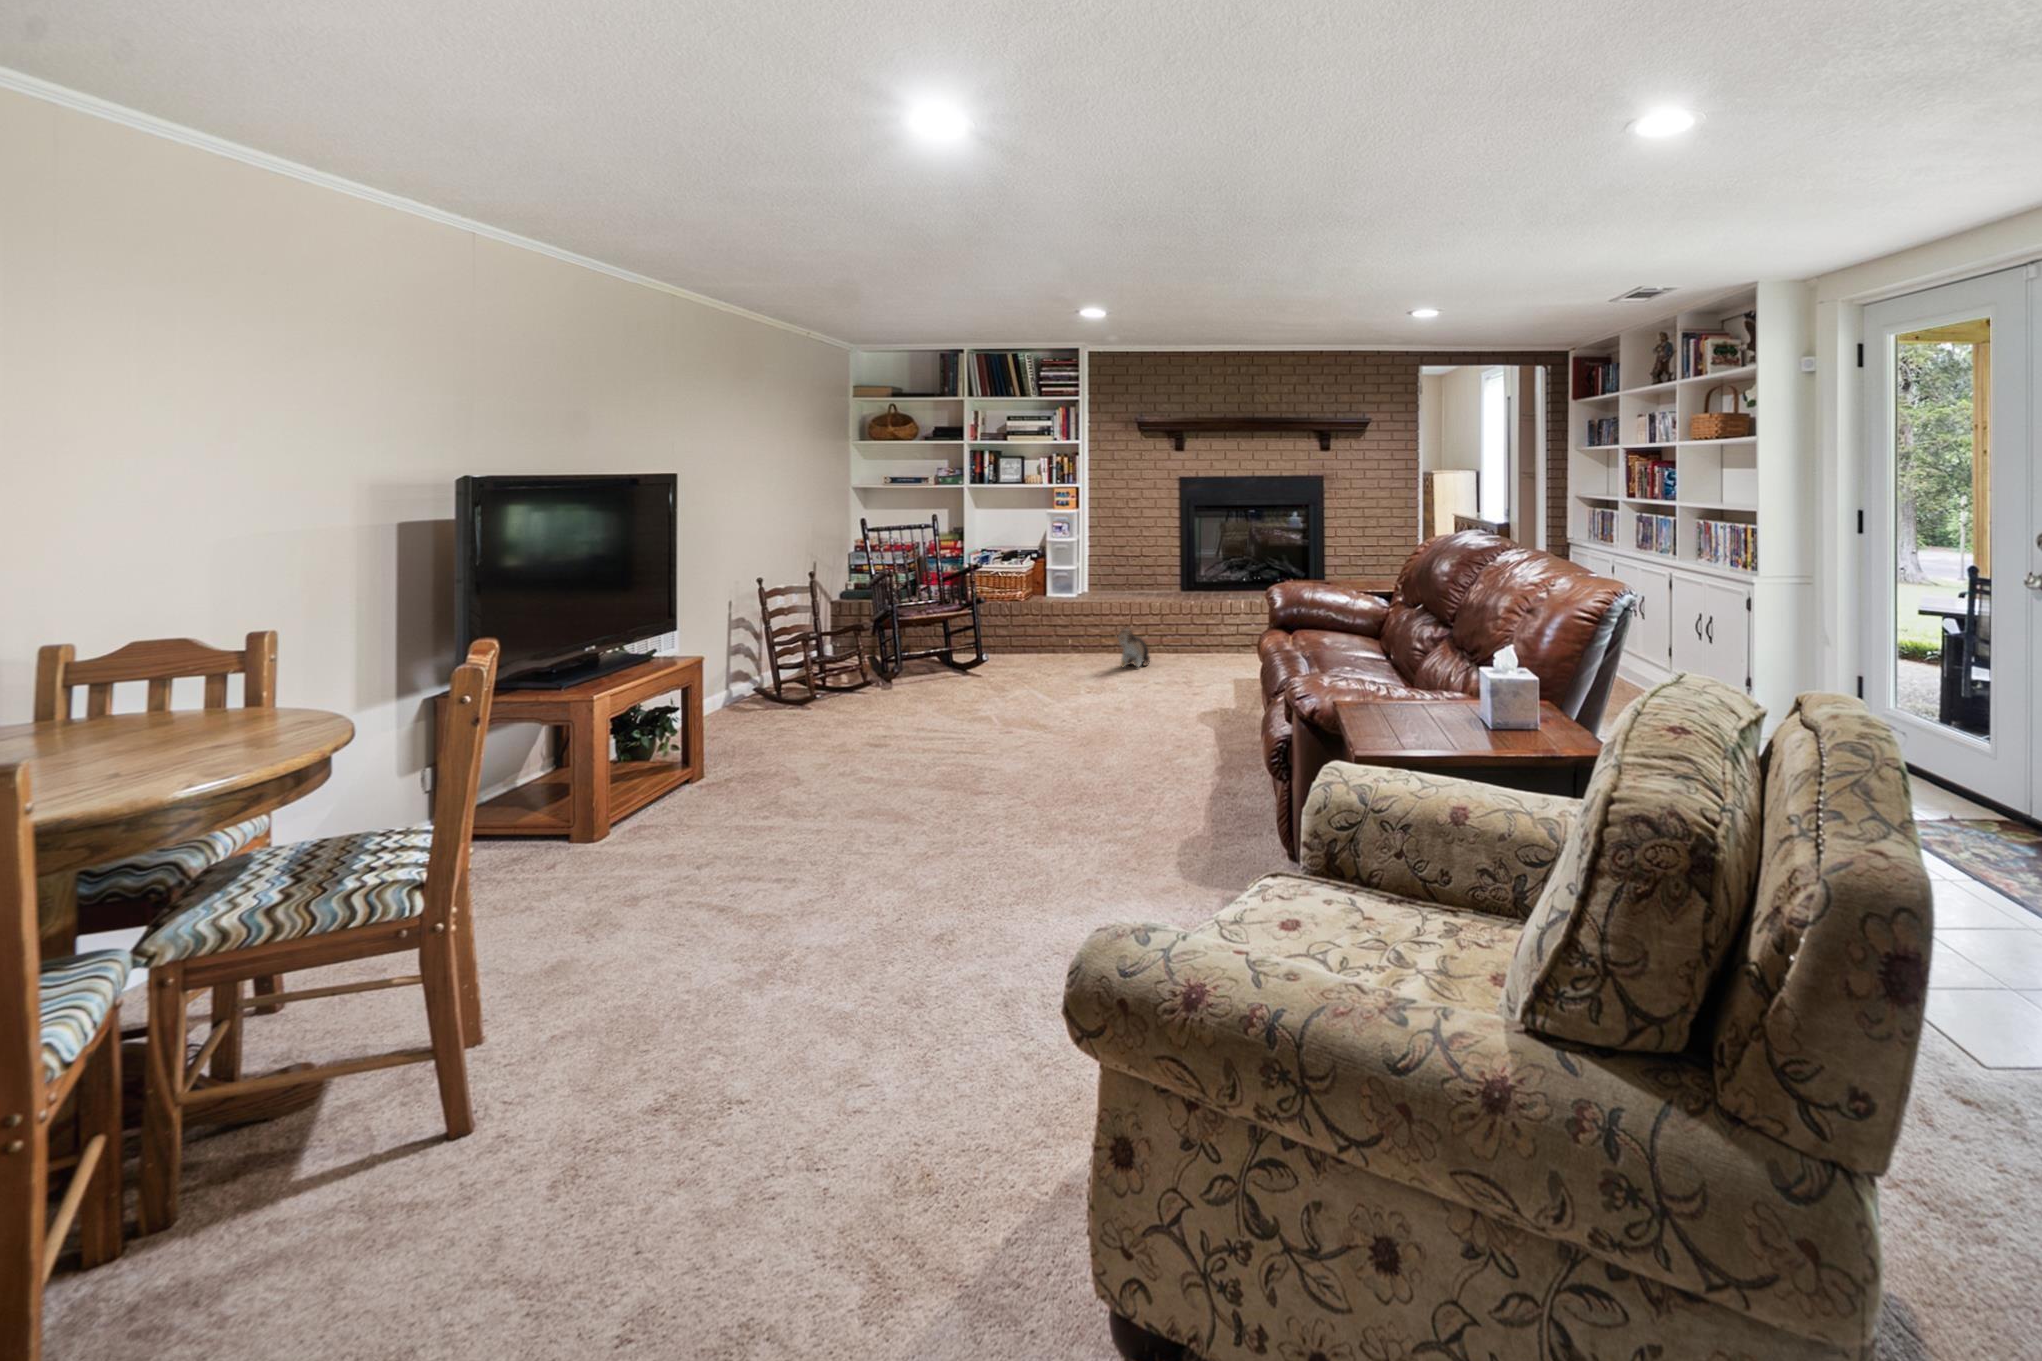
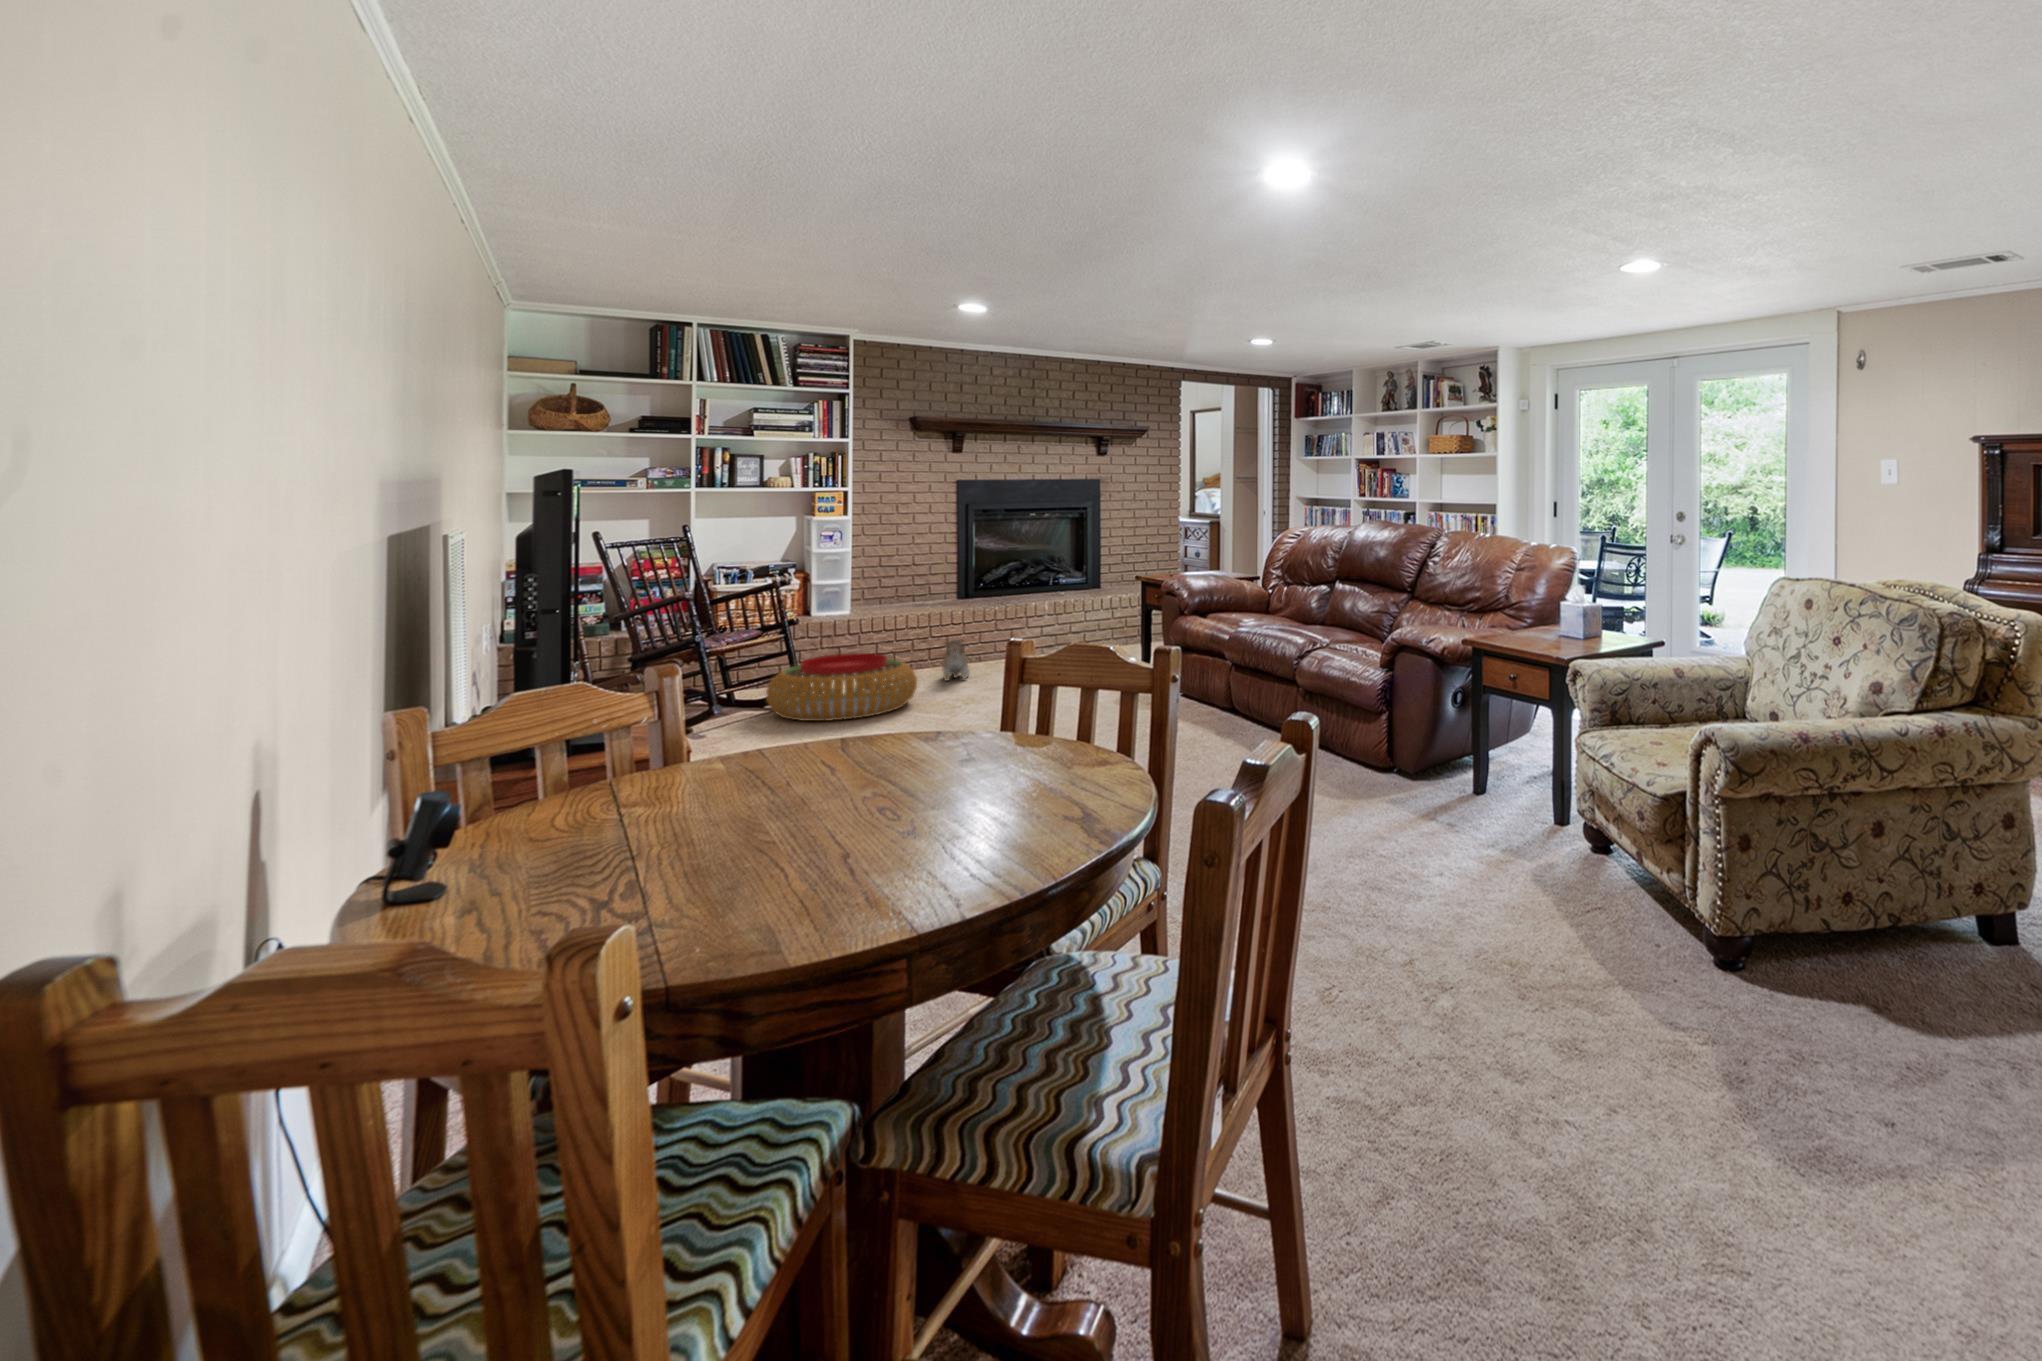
pouf: none [940,632,1066,692] -> present [766,653,917,721]

